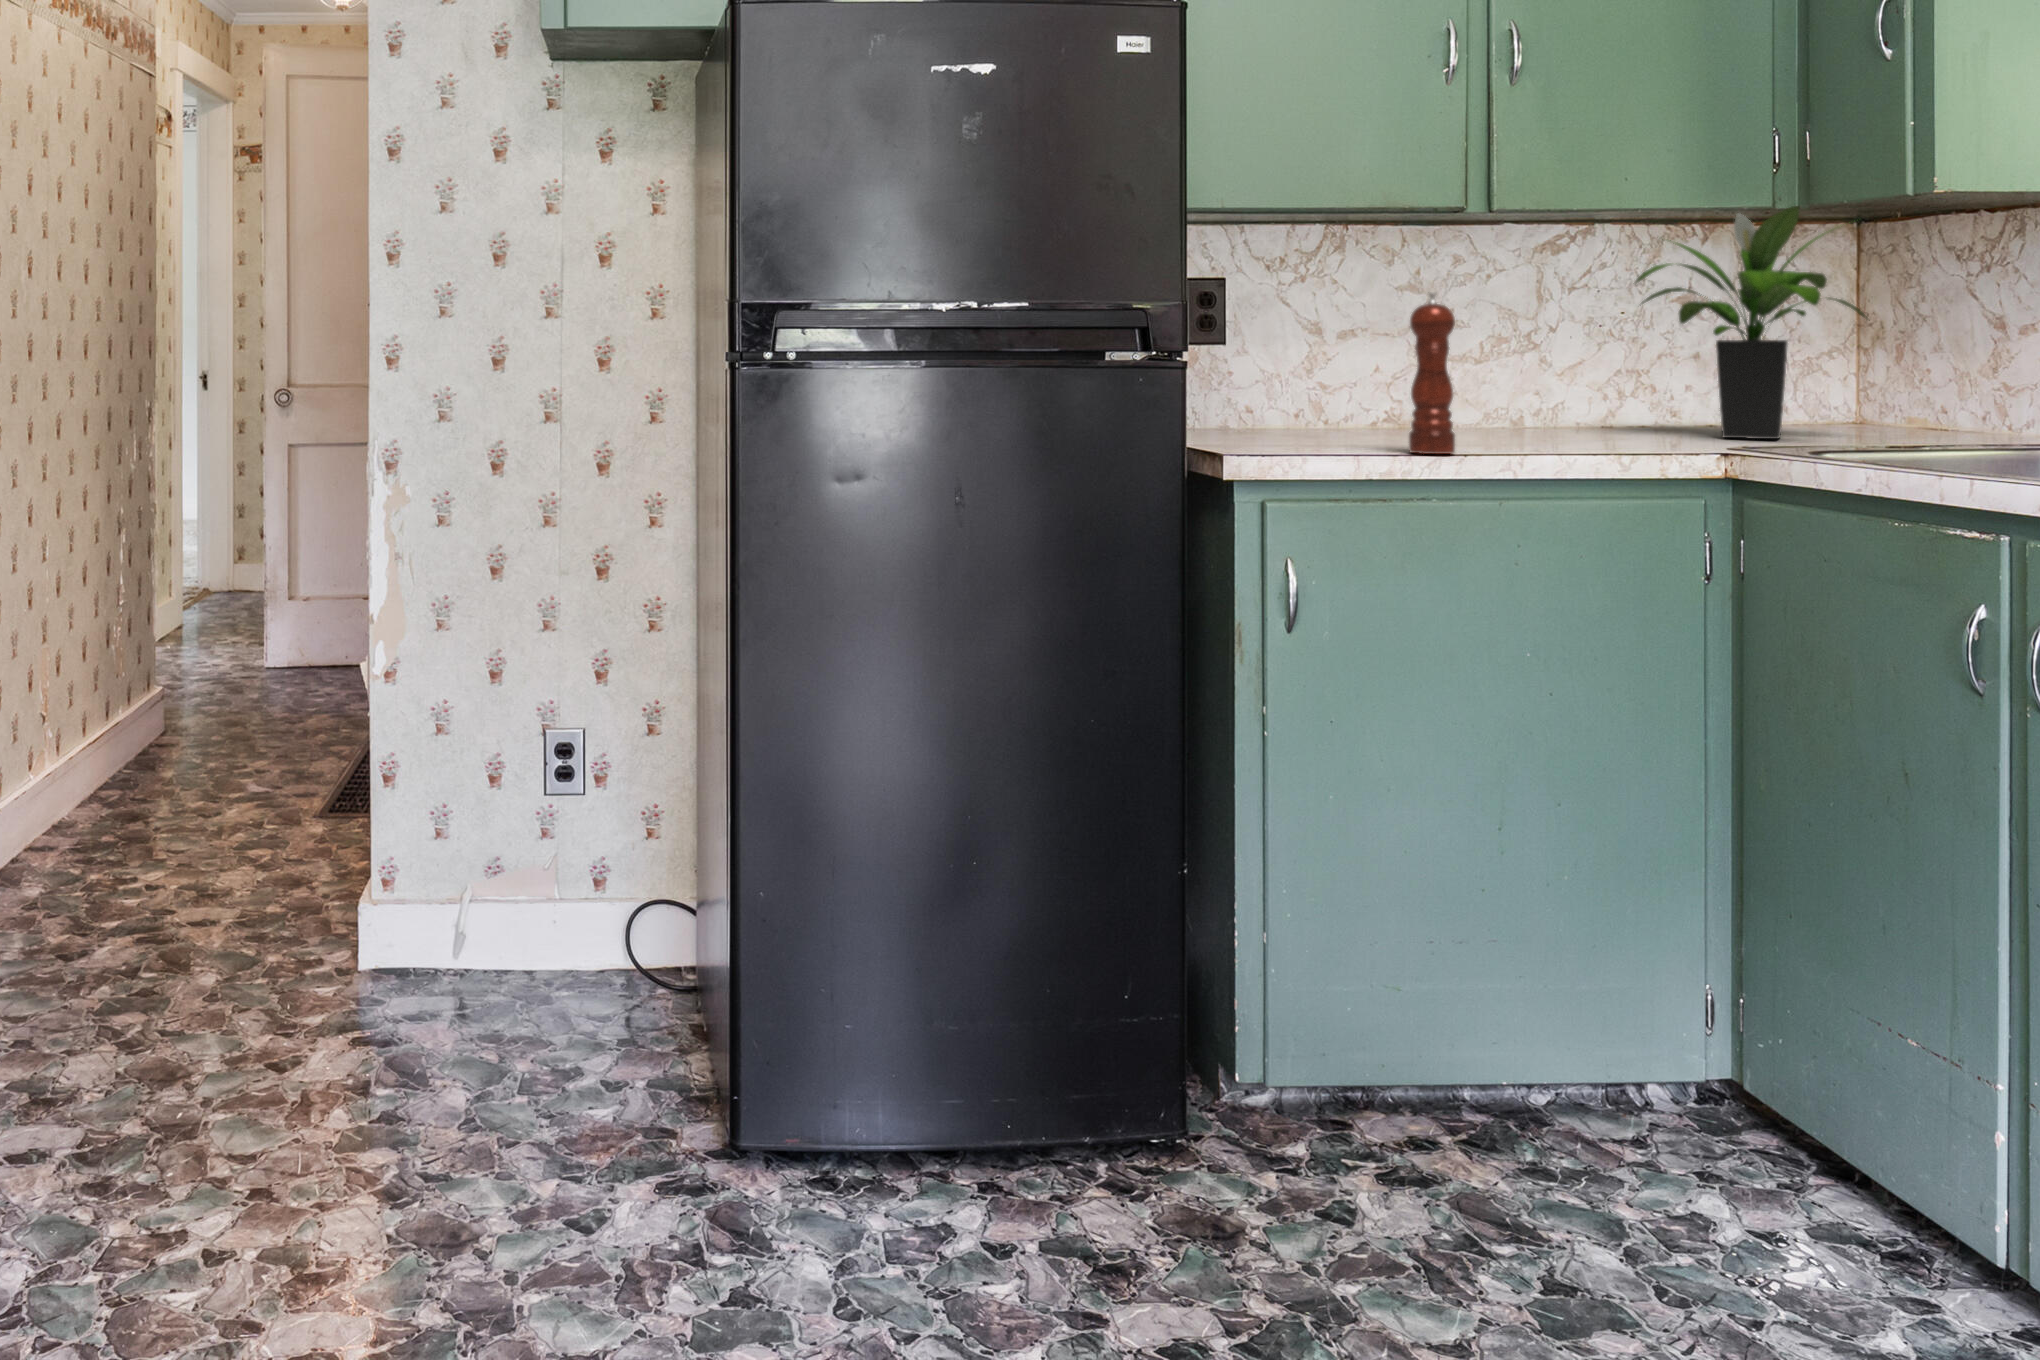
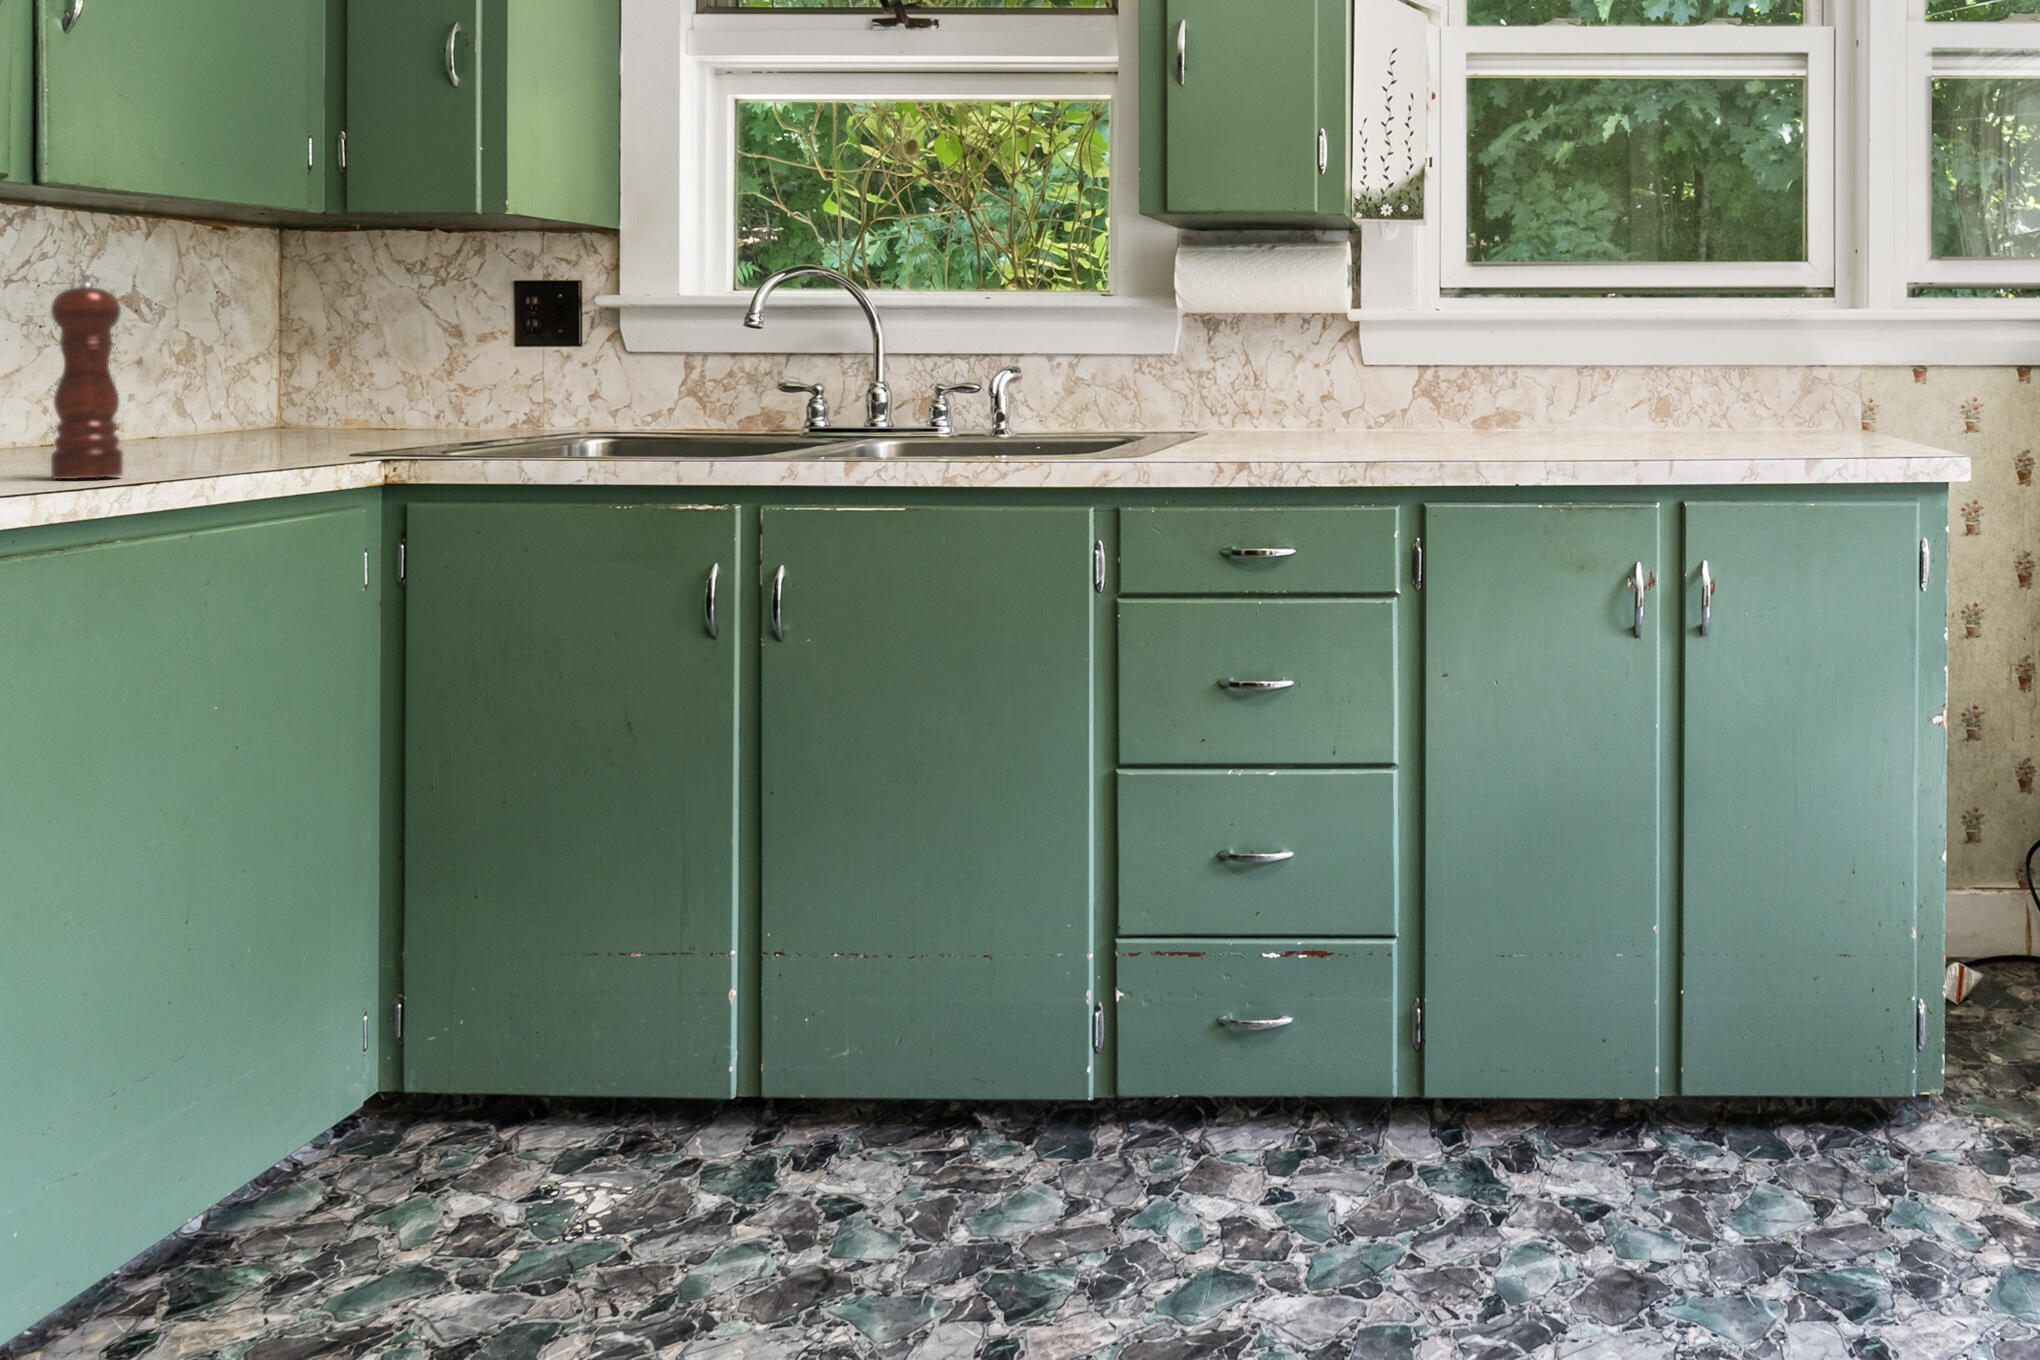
potted plant: present [1635,206,1867,439] -> none [156,208,393,446]

